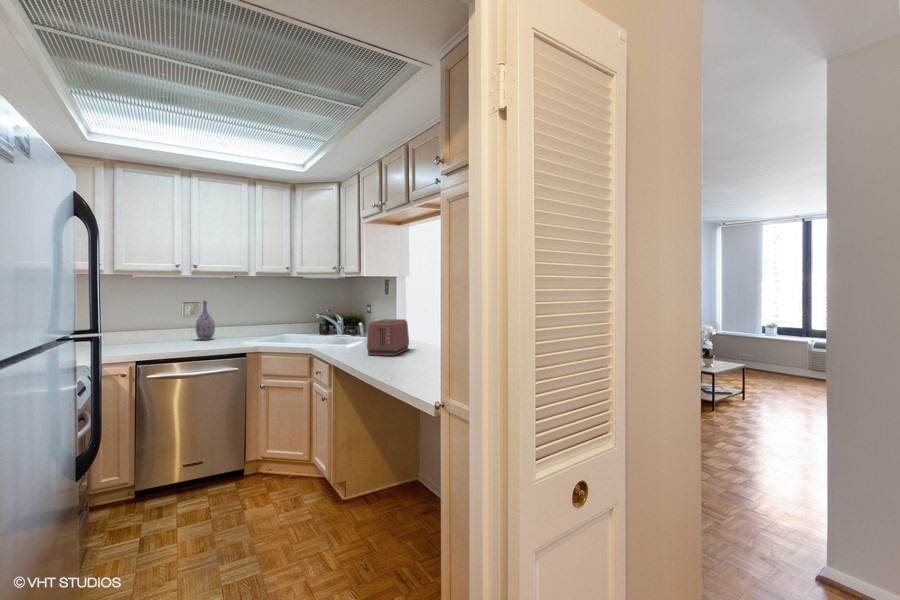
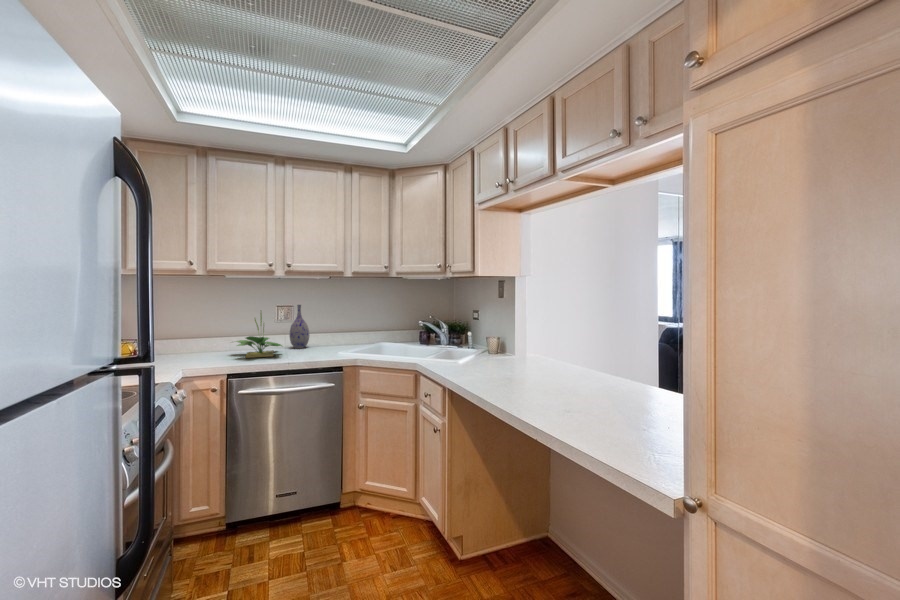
potted plant: none [136,303,190,348] -> present [236,314,282,358]
toaster: present [367,319,409,356] -> none [489,330,538,379]

